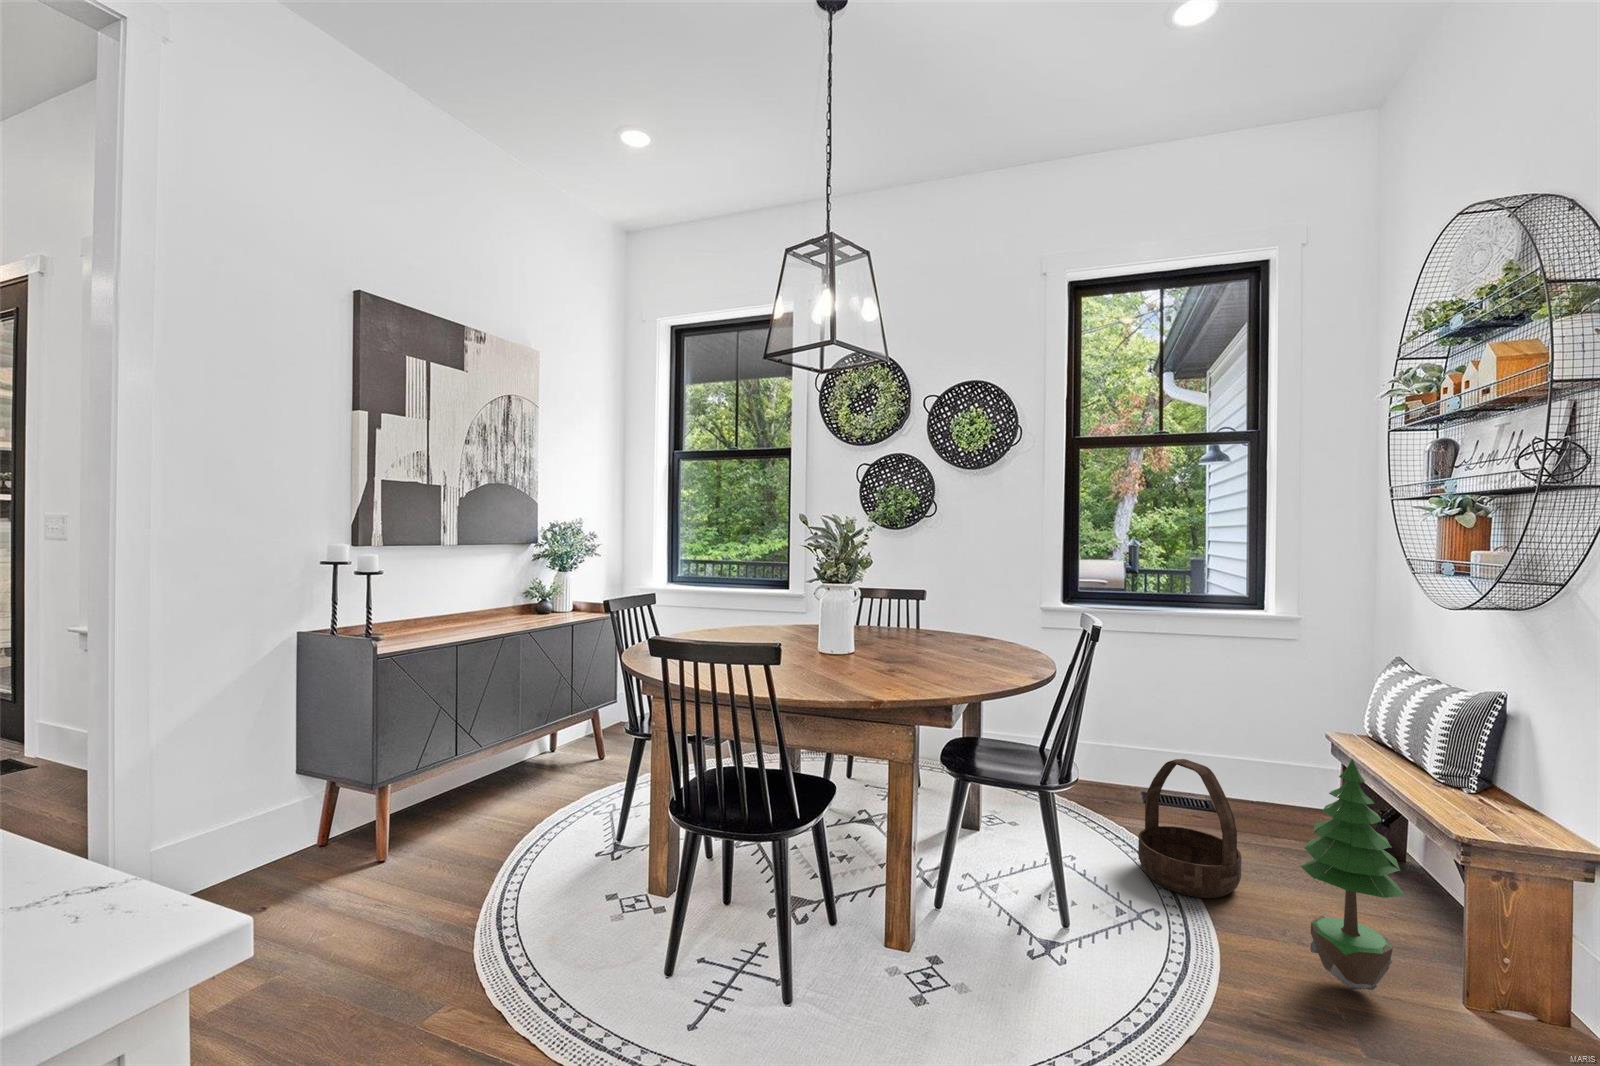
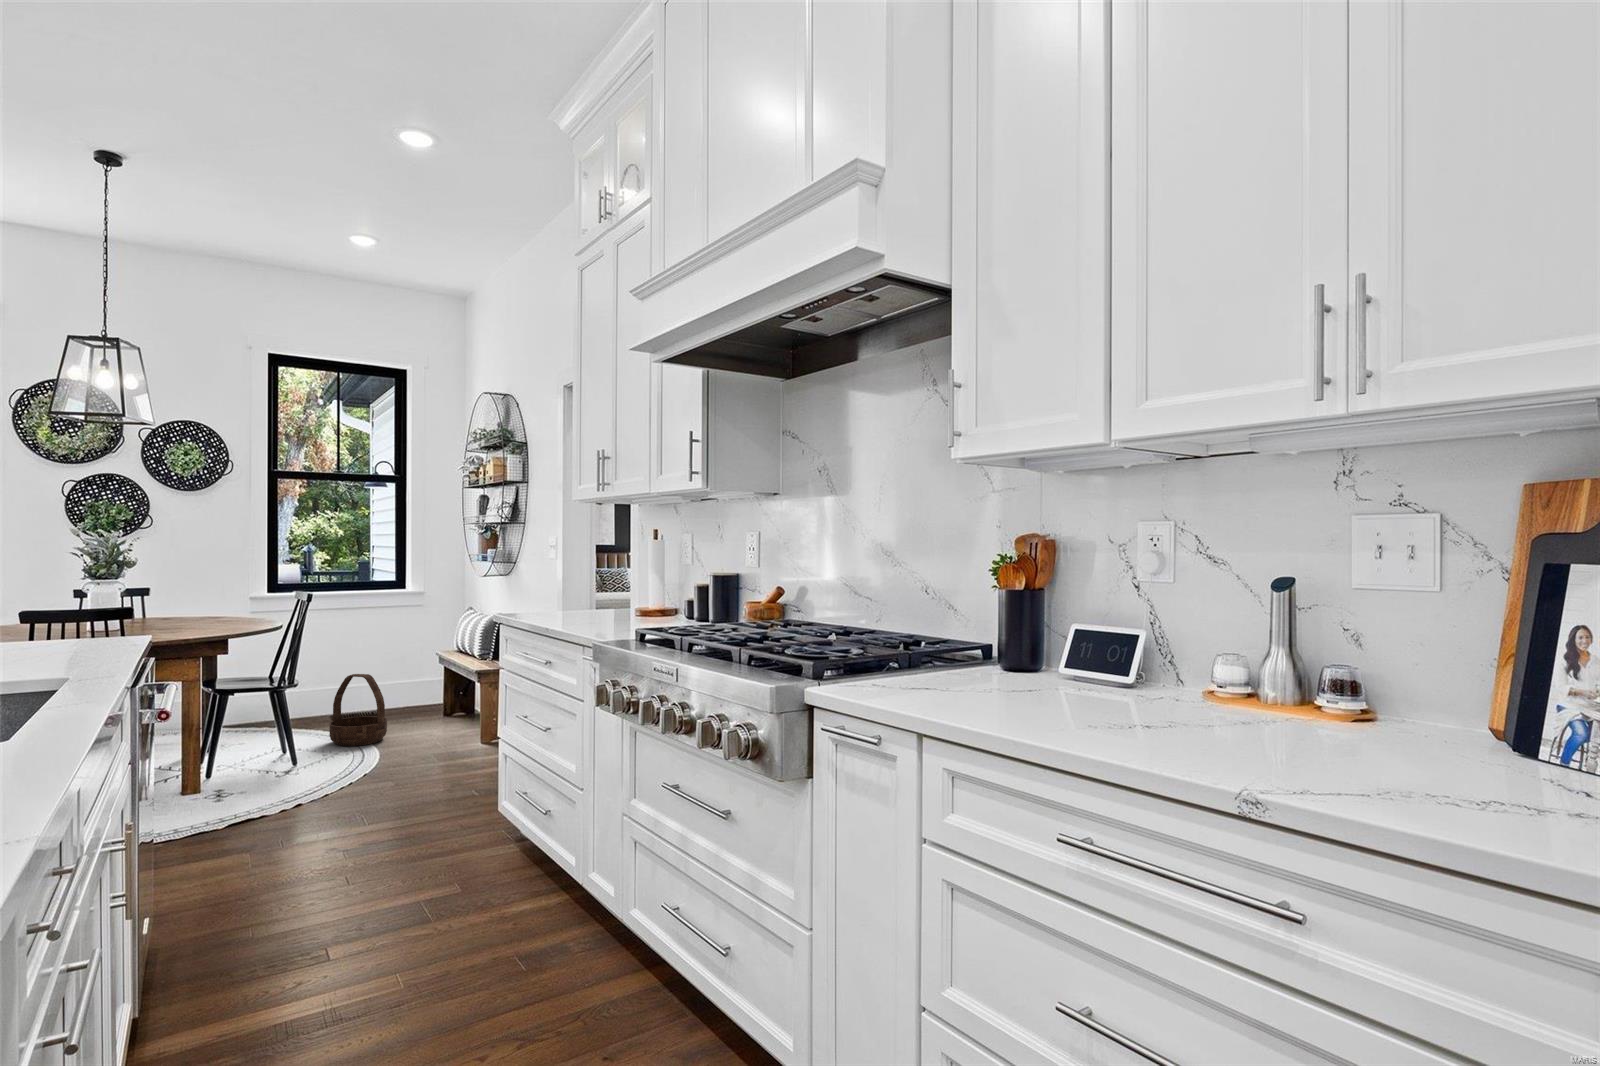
potted tree: present [1300,759,1404,990] -> none [411,646,452,751]

